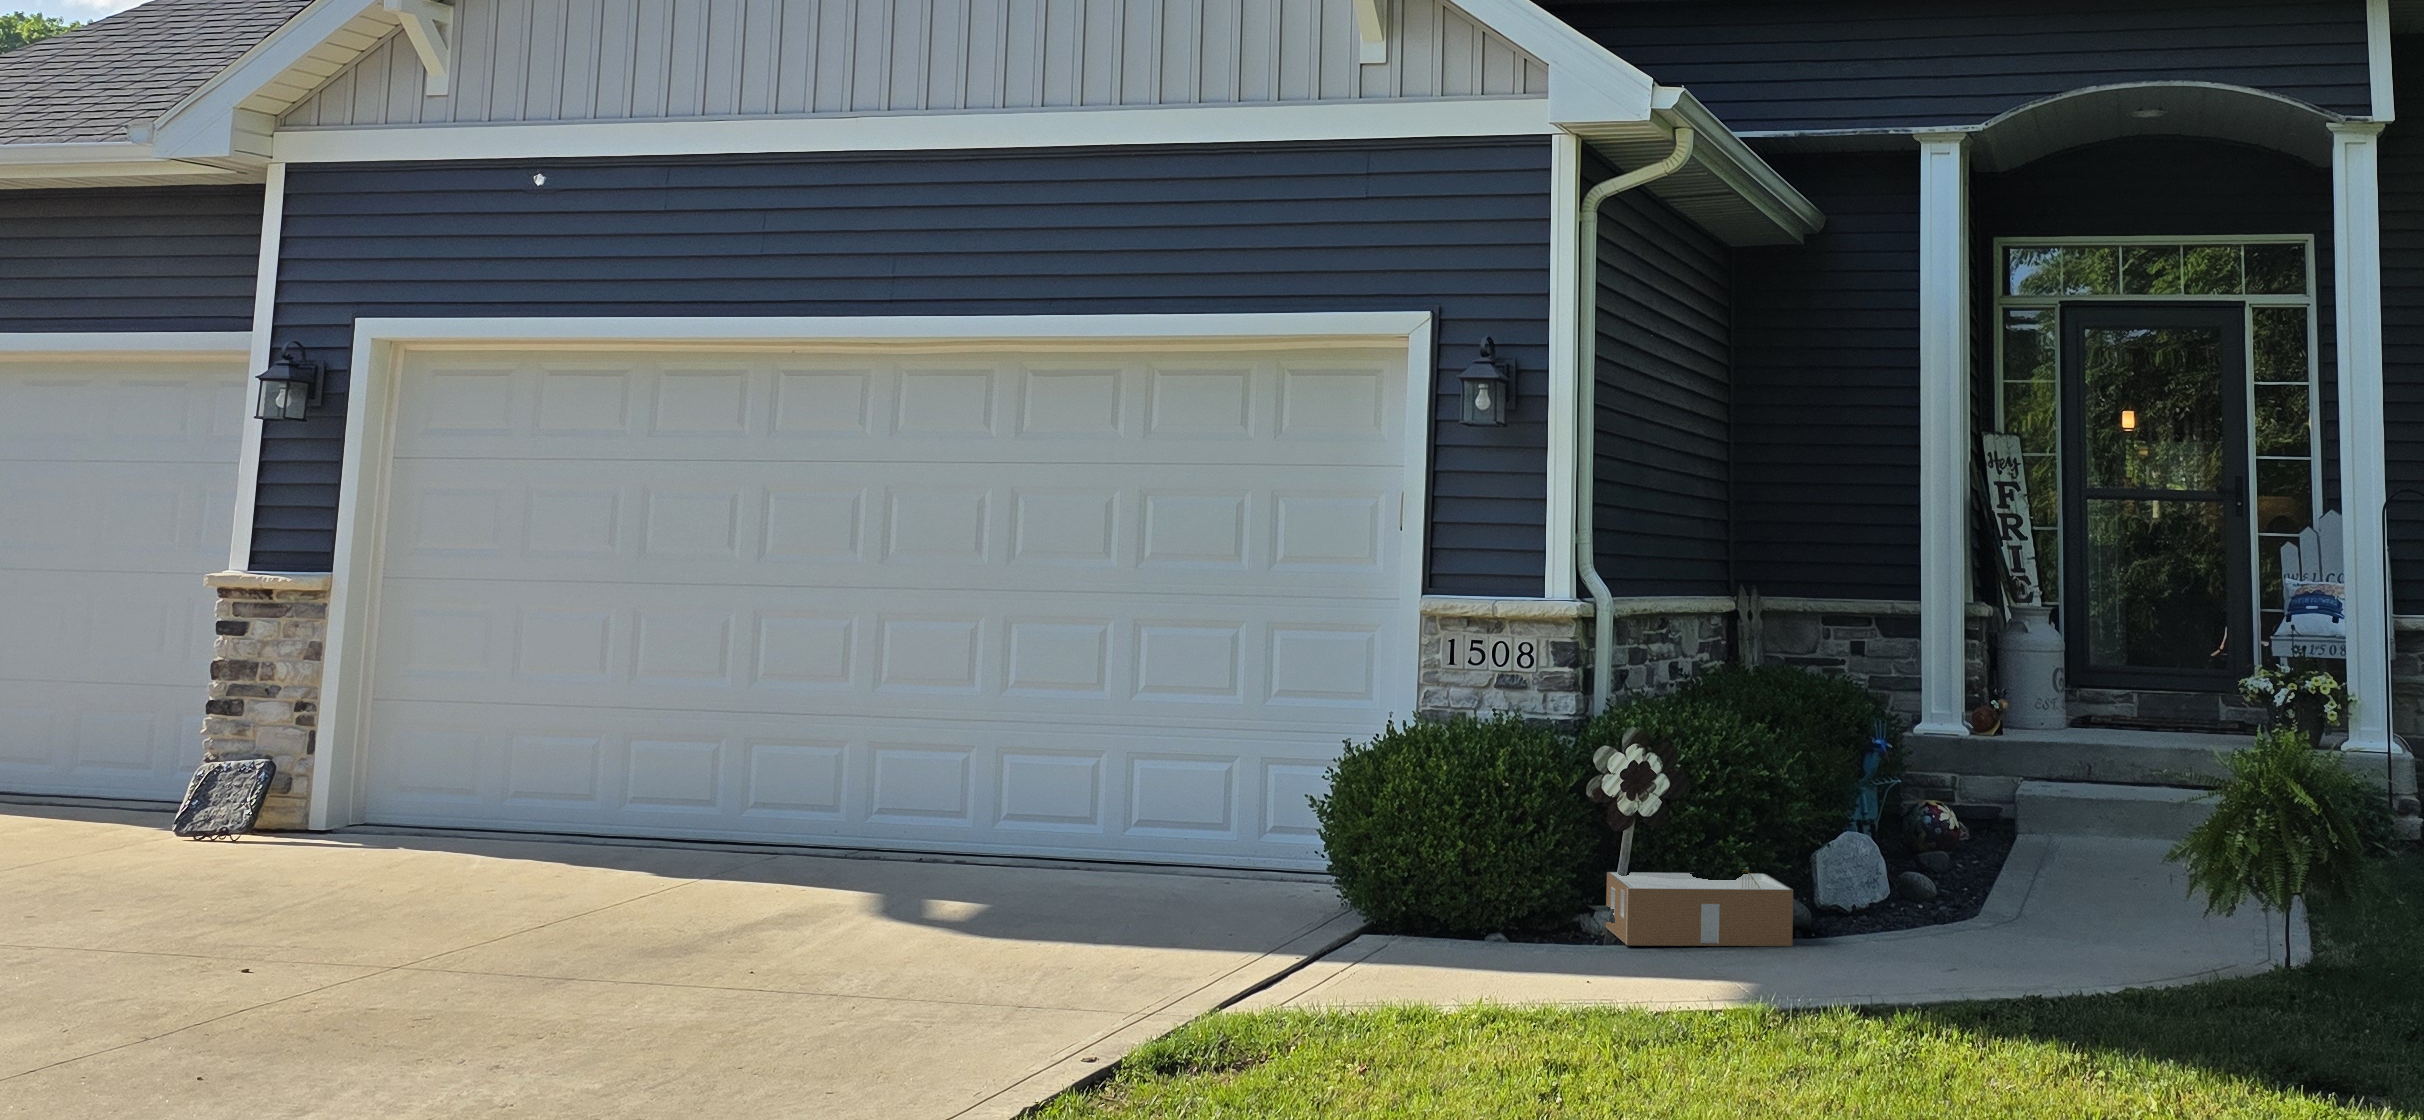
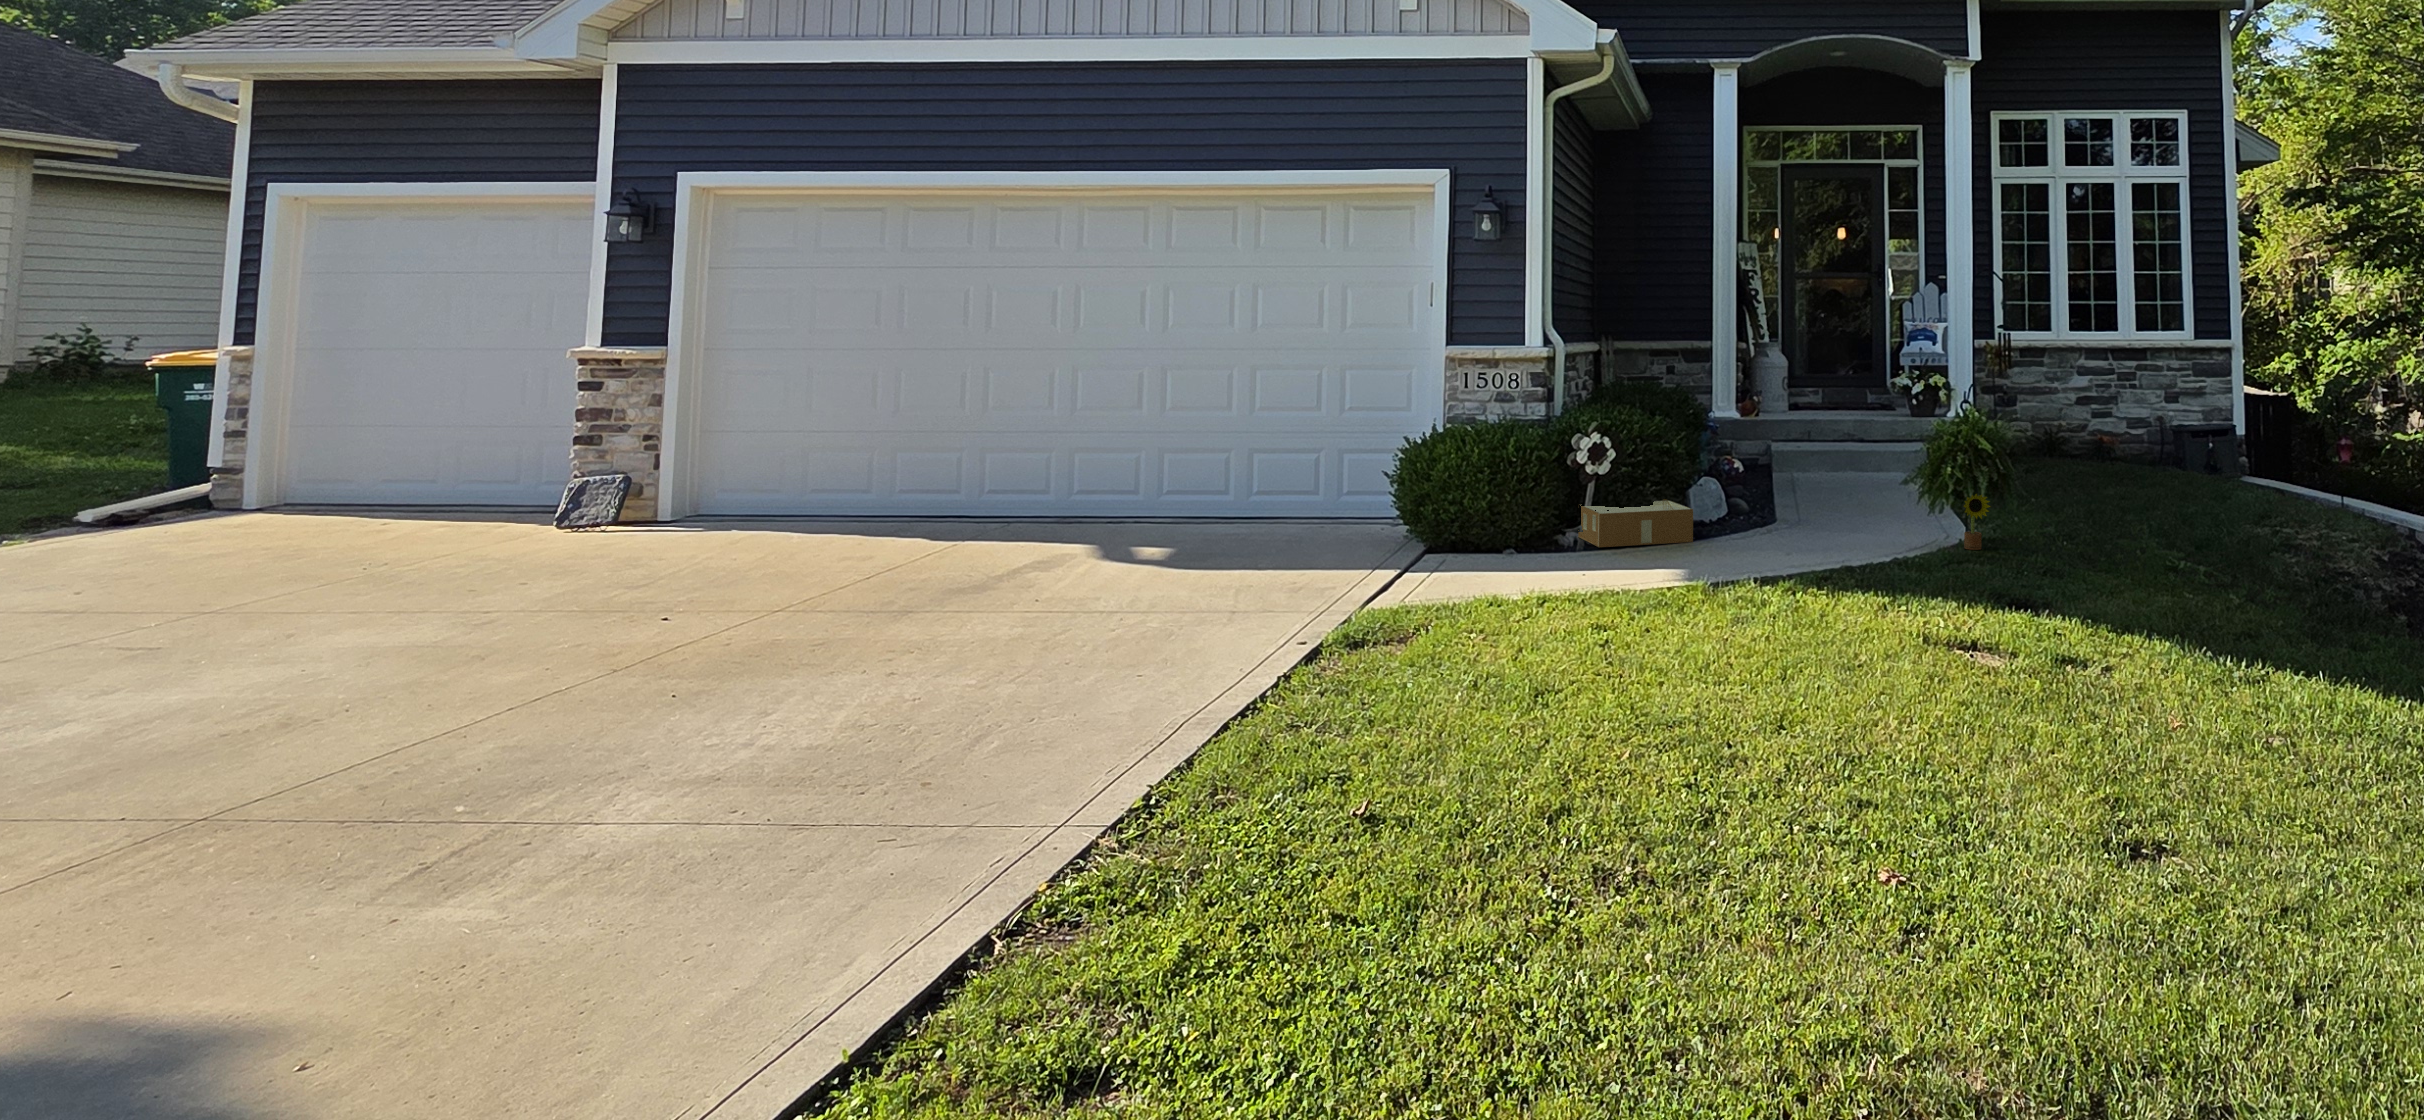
decorative plant: none [2253,888,2306,990] -> present [1963,494,1990,550]

